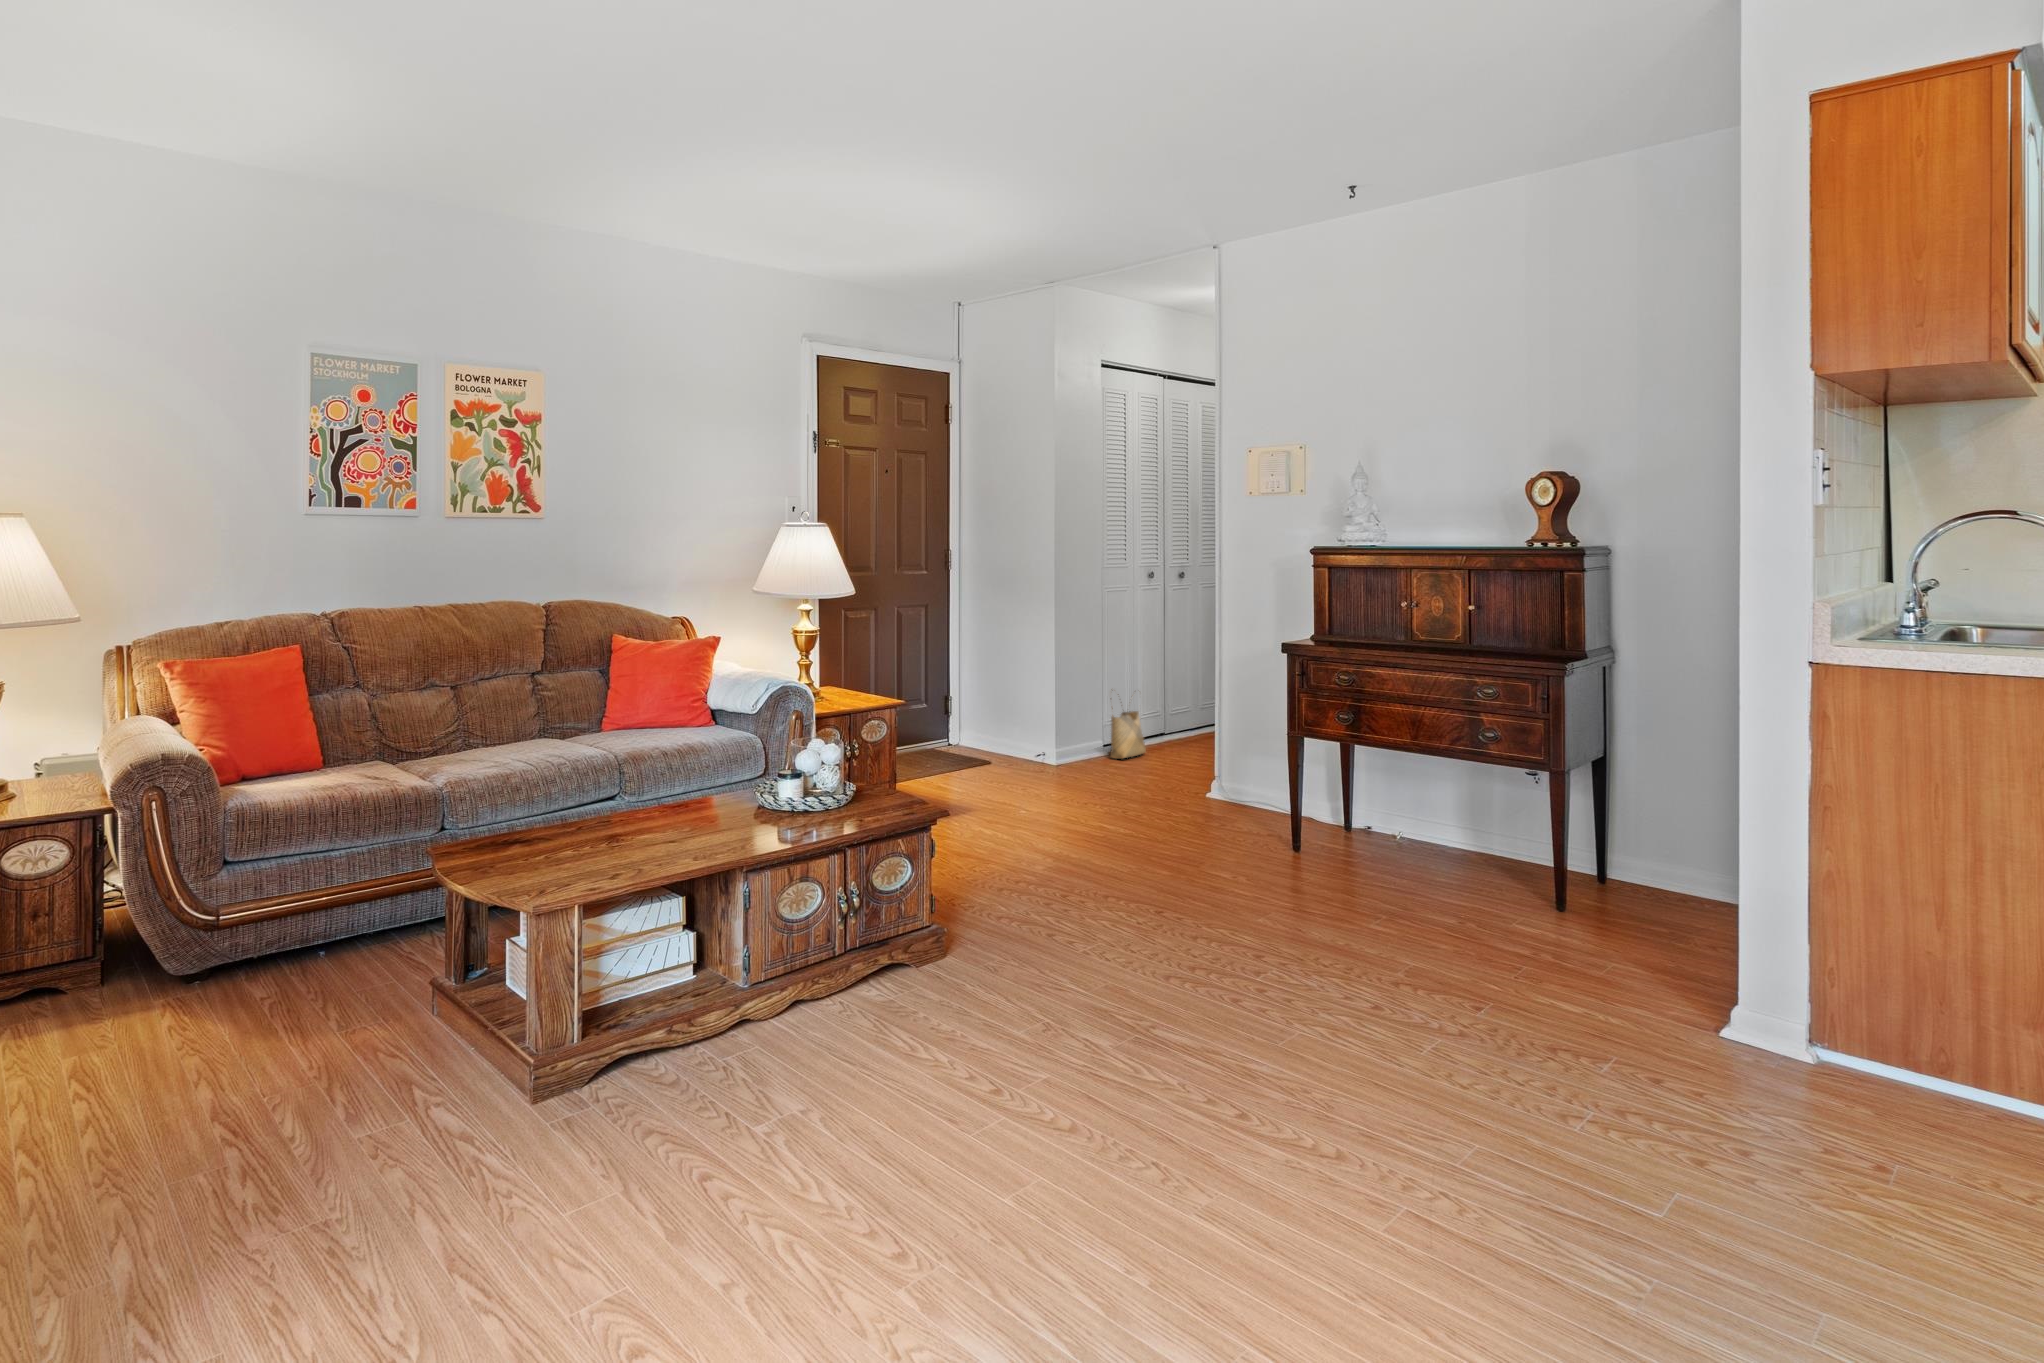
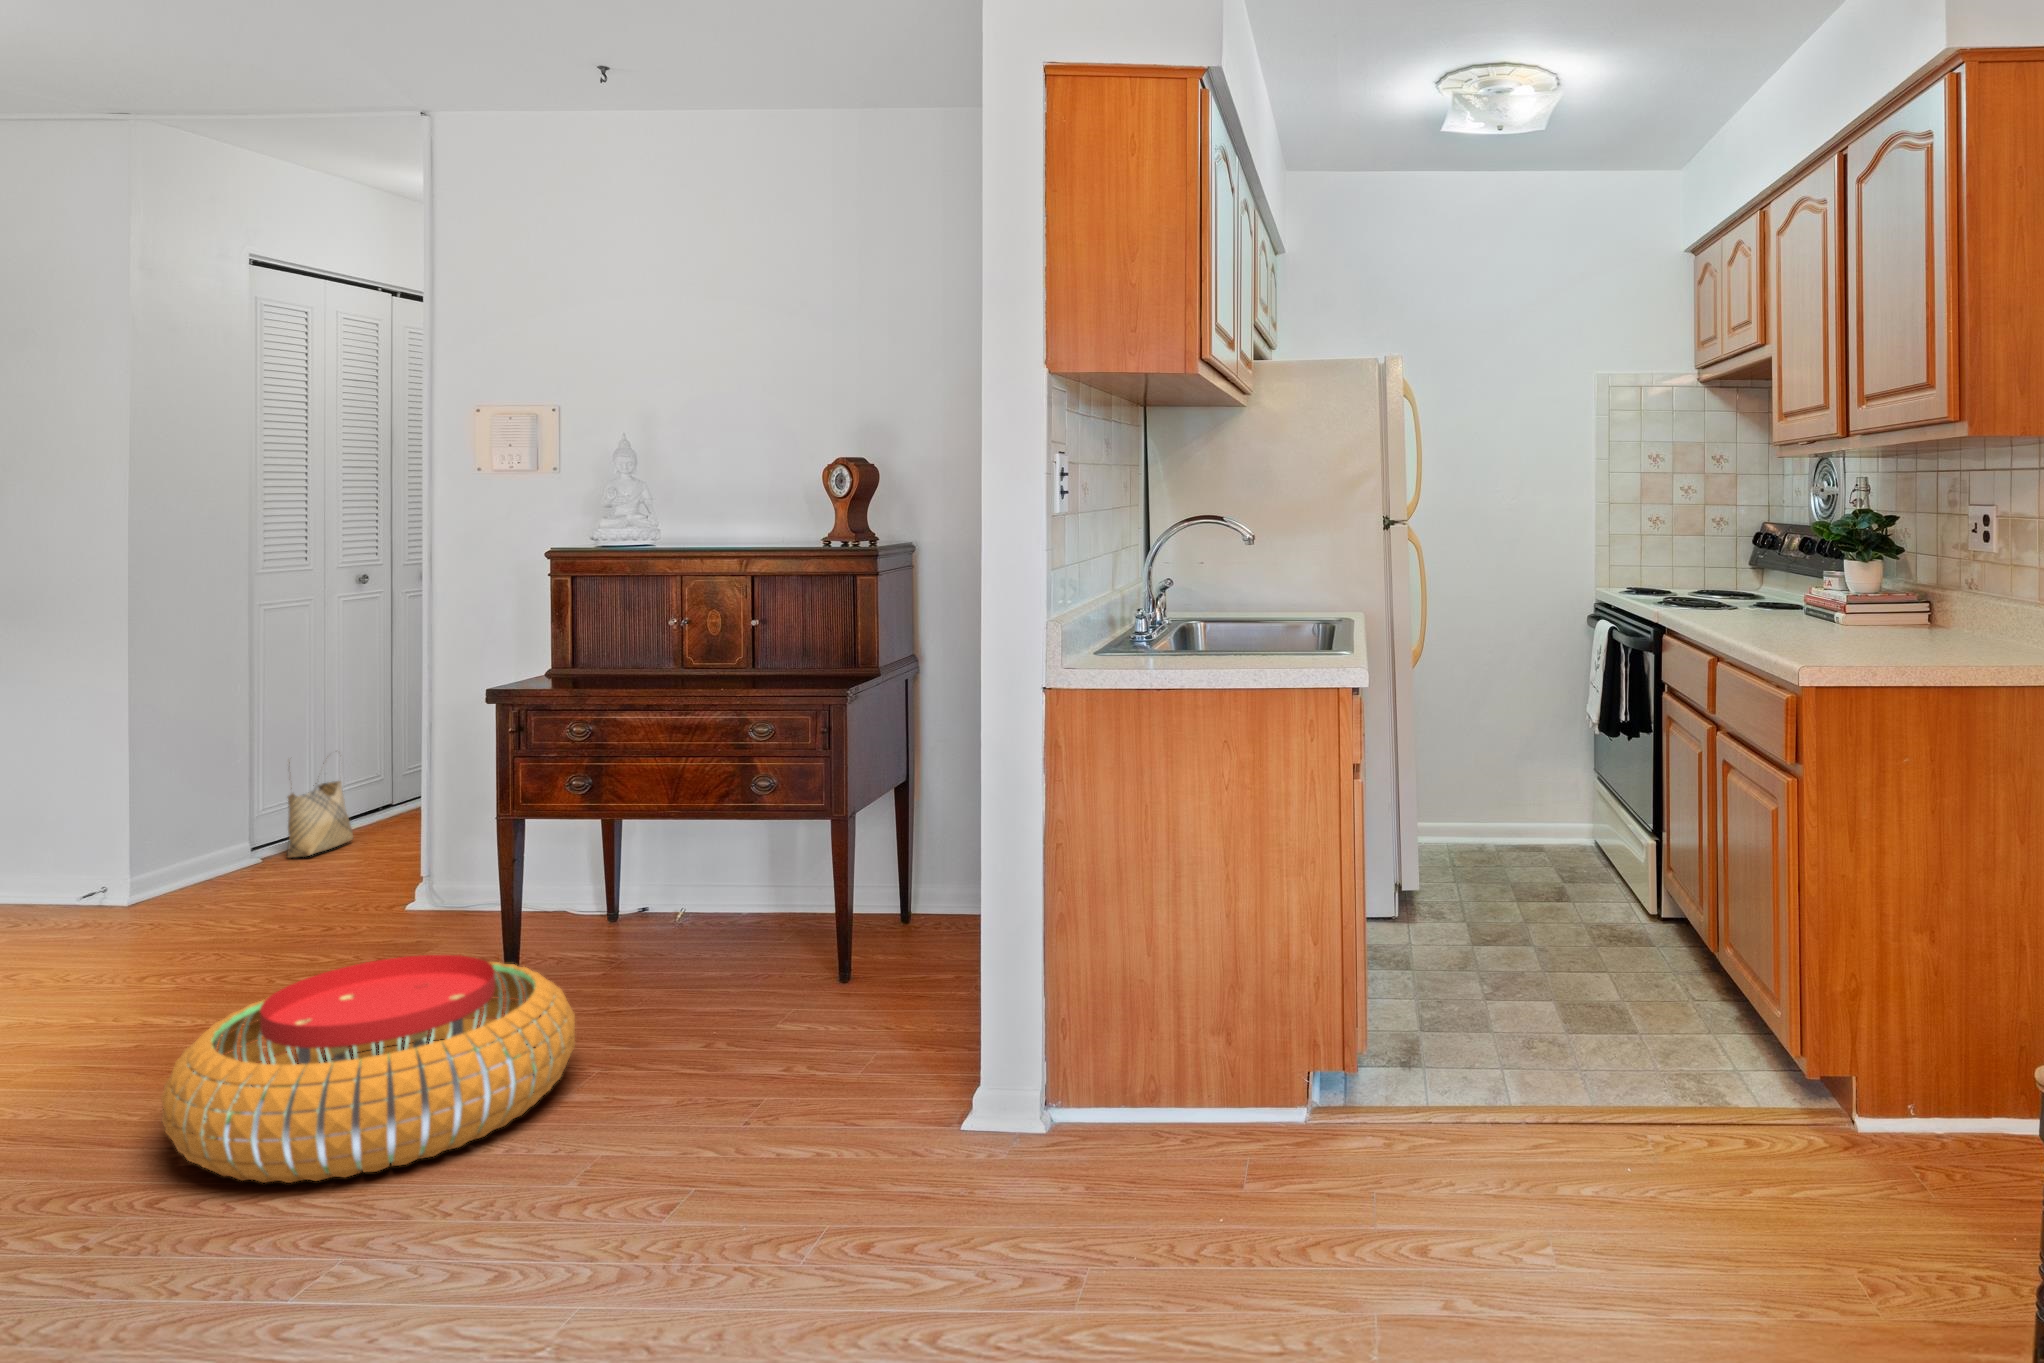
pouf: none [1114,817,1360,951] -> present [161,955,576,1183]

